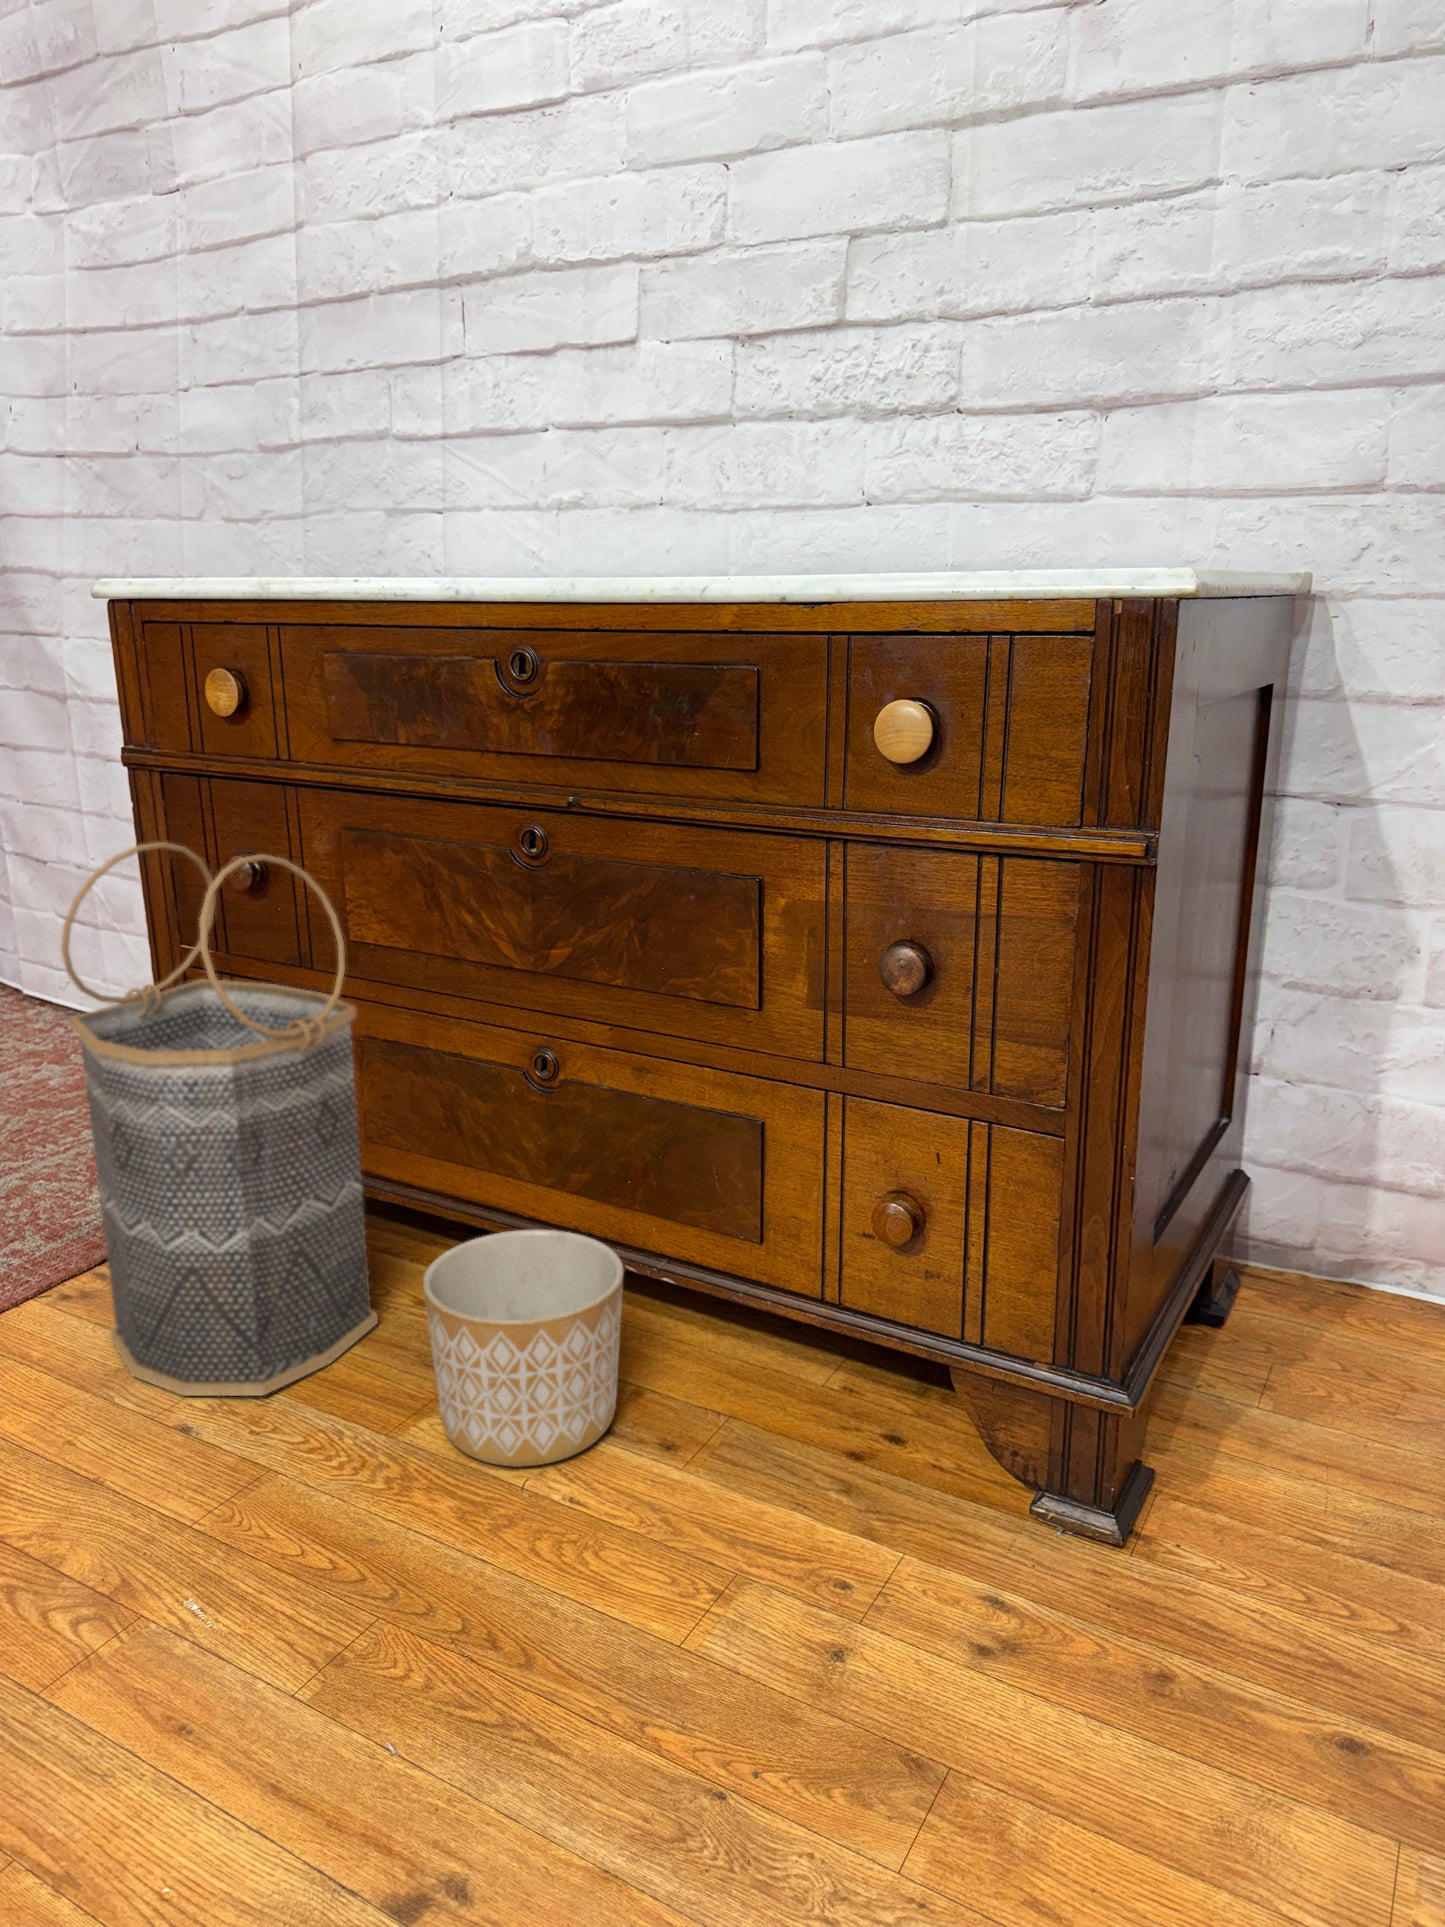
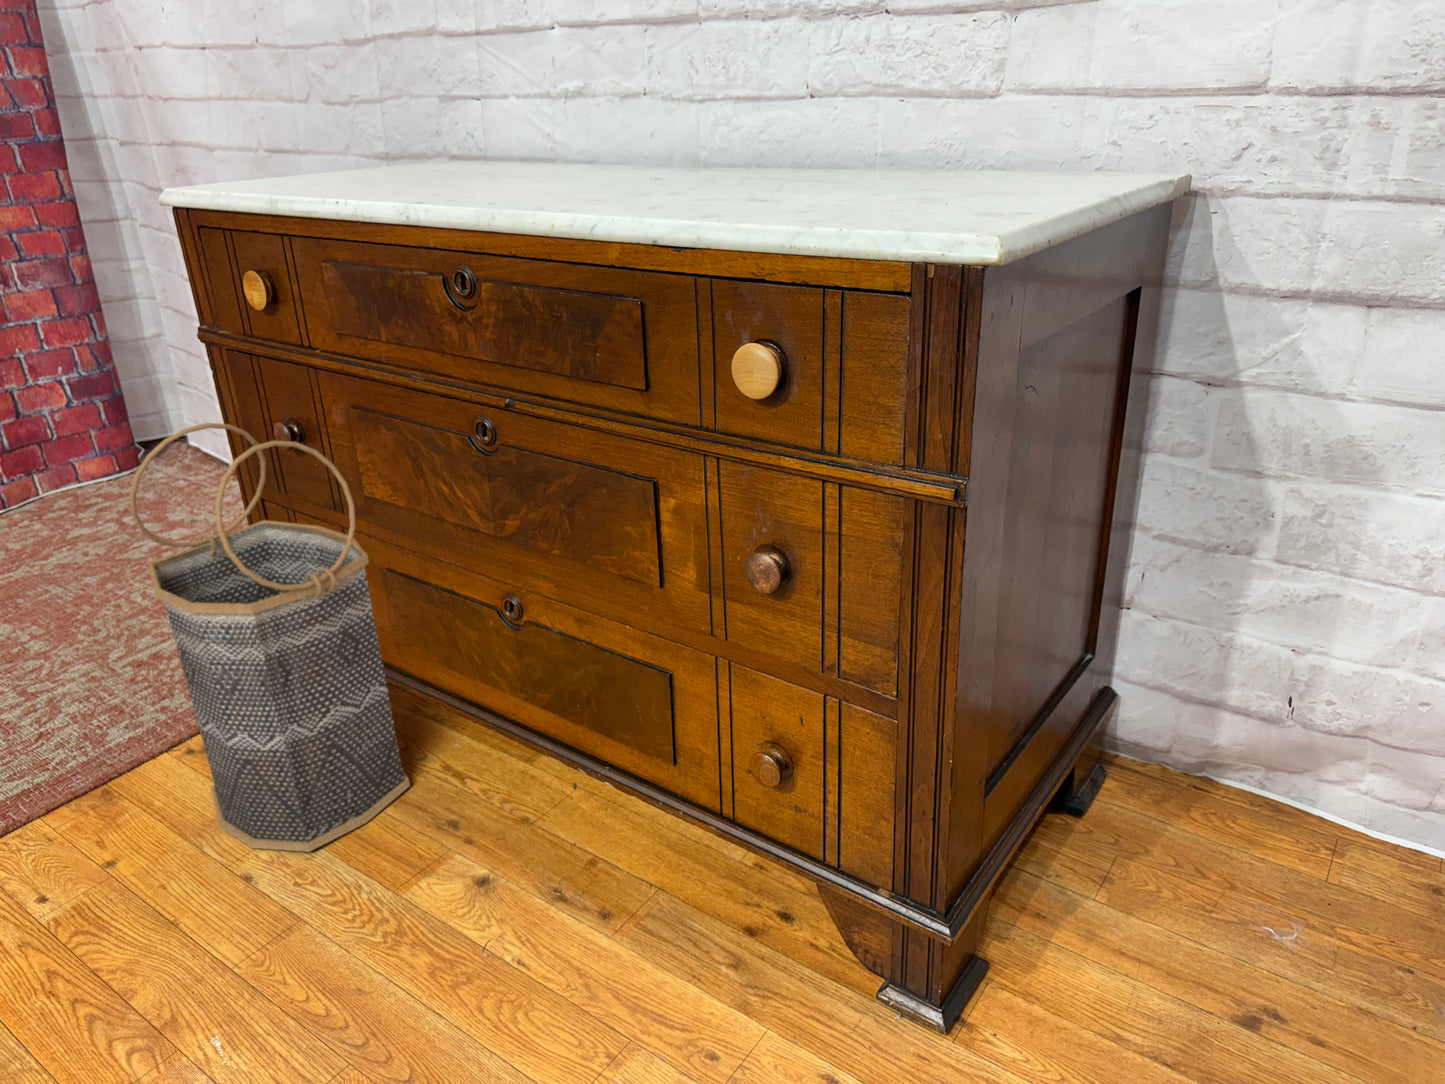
planter: present [422,1230,624,1467] -> none [406,736,569,929]

